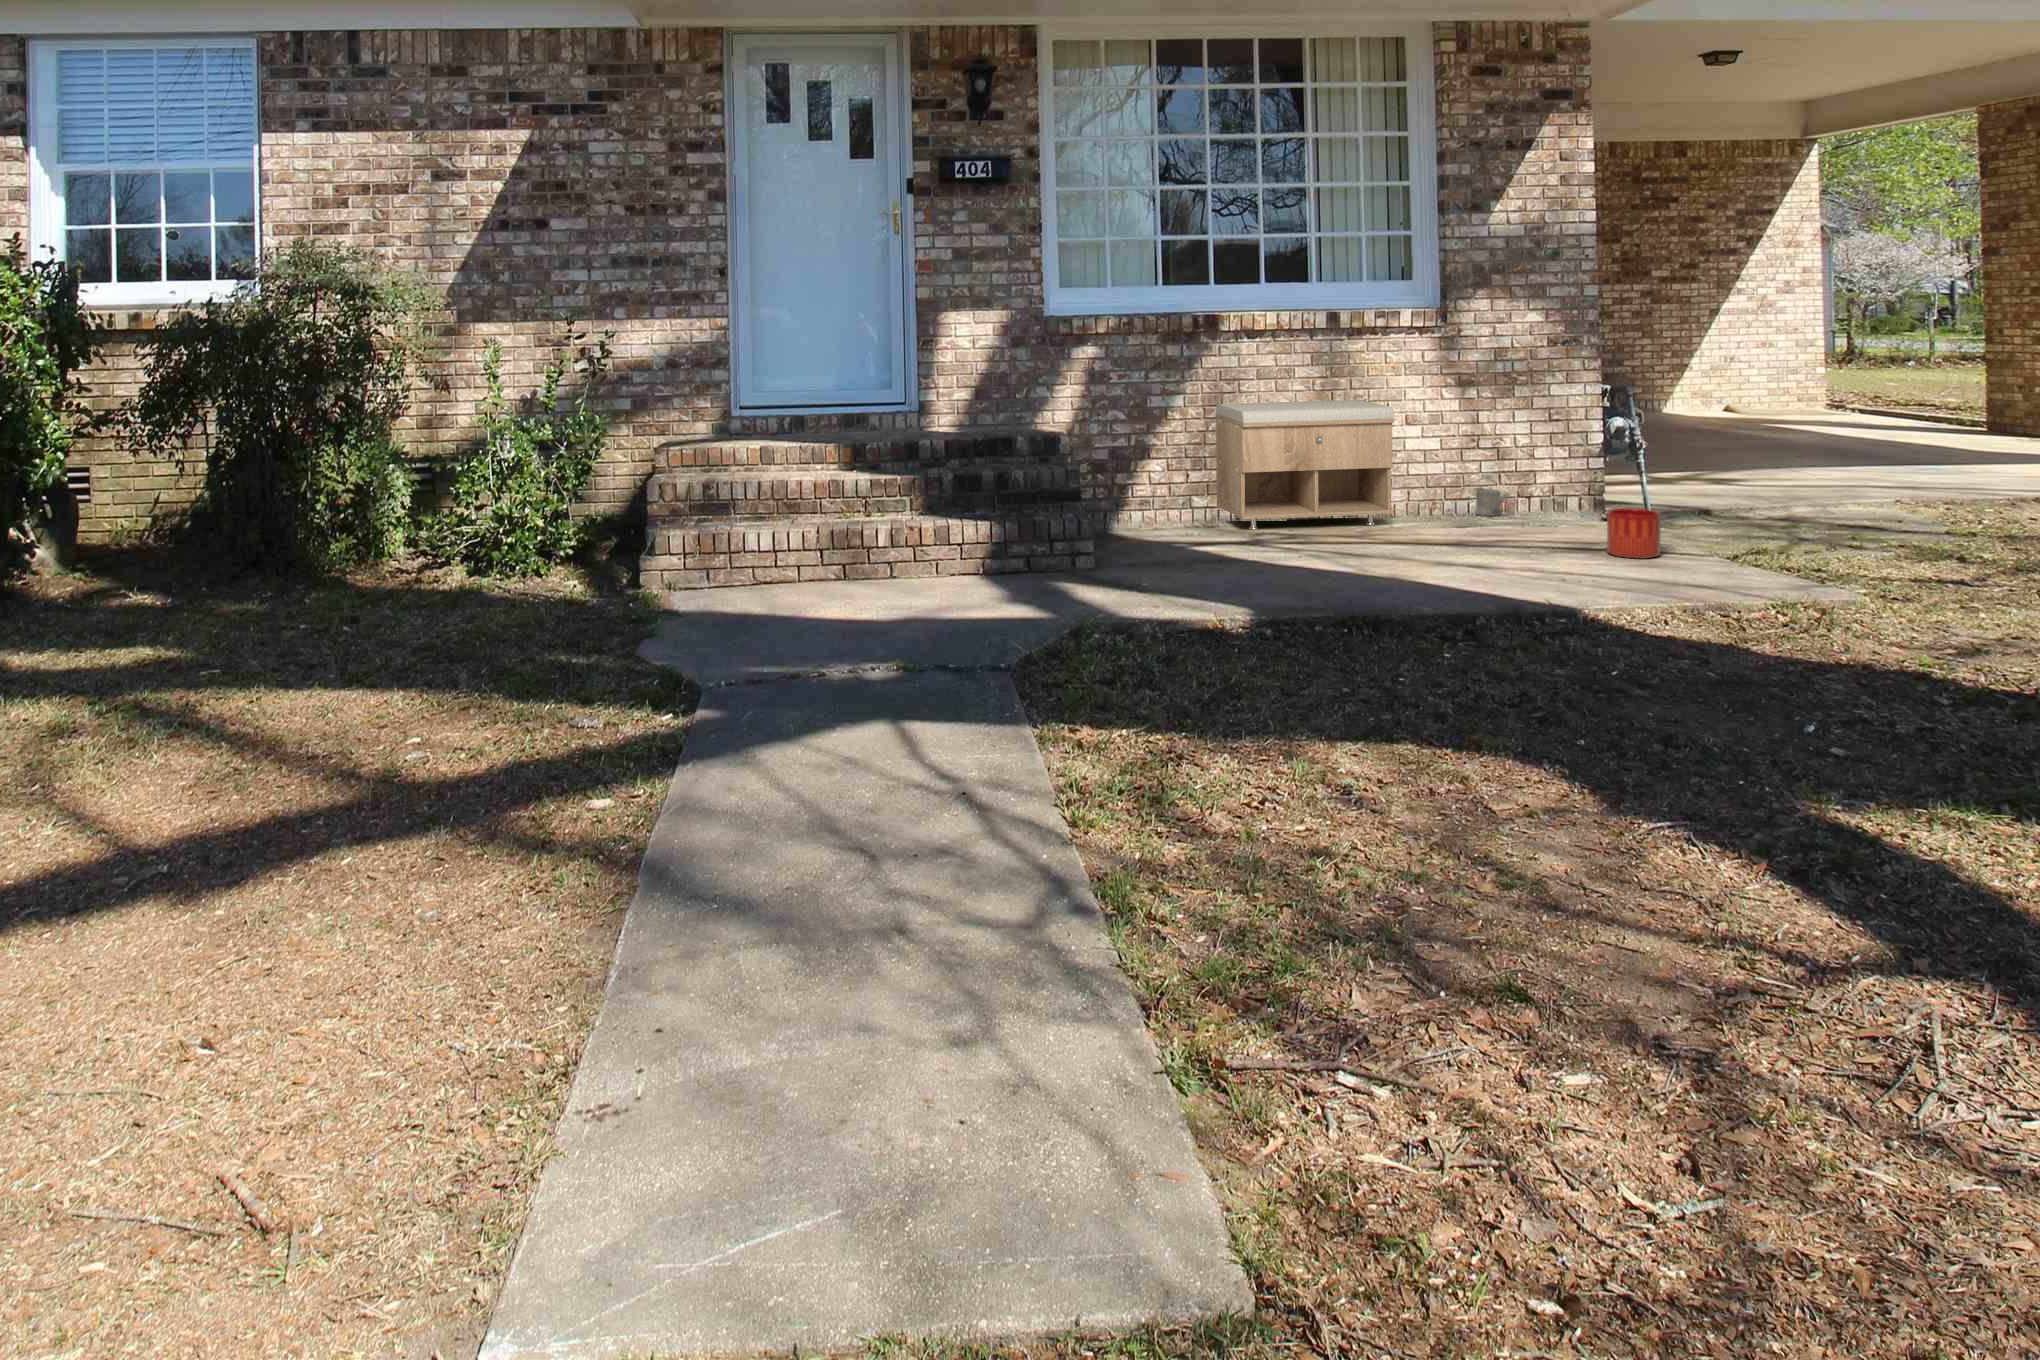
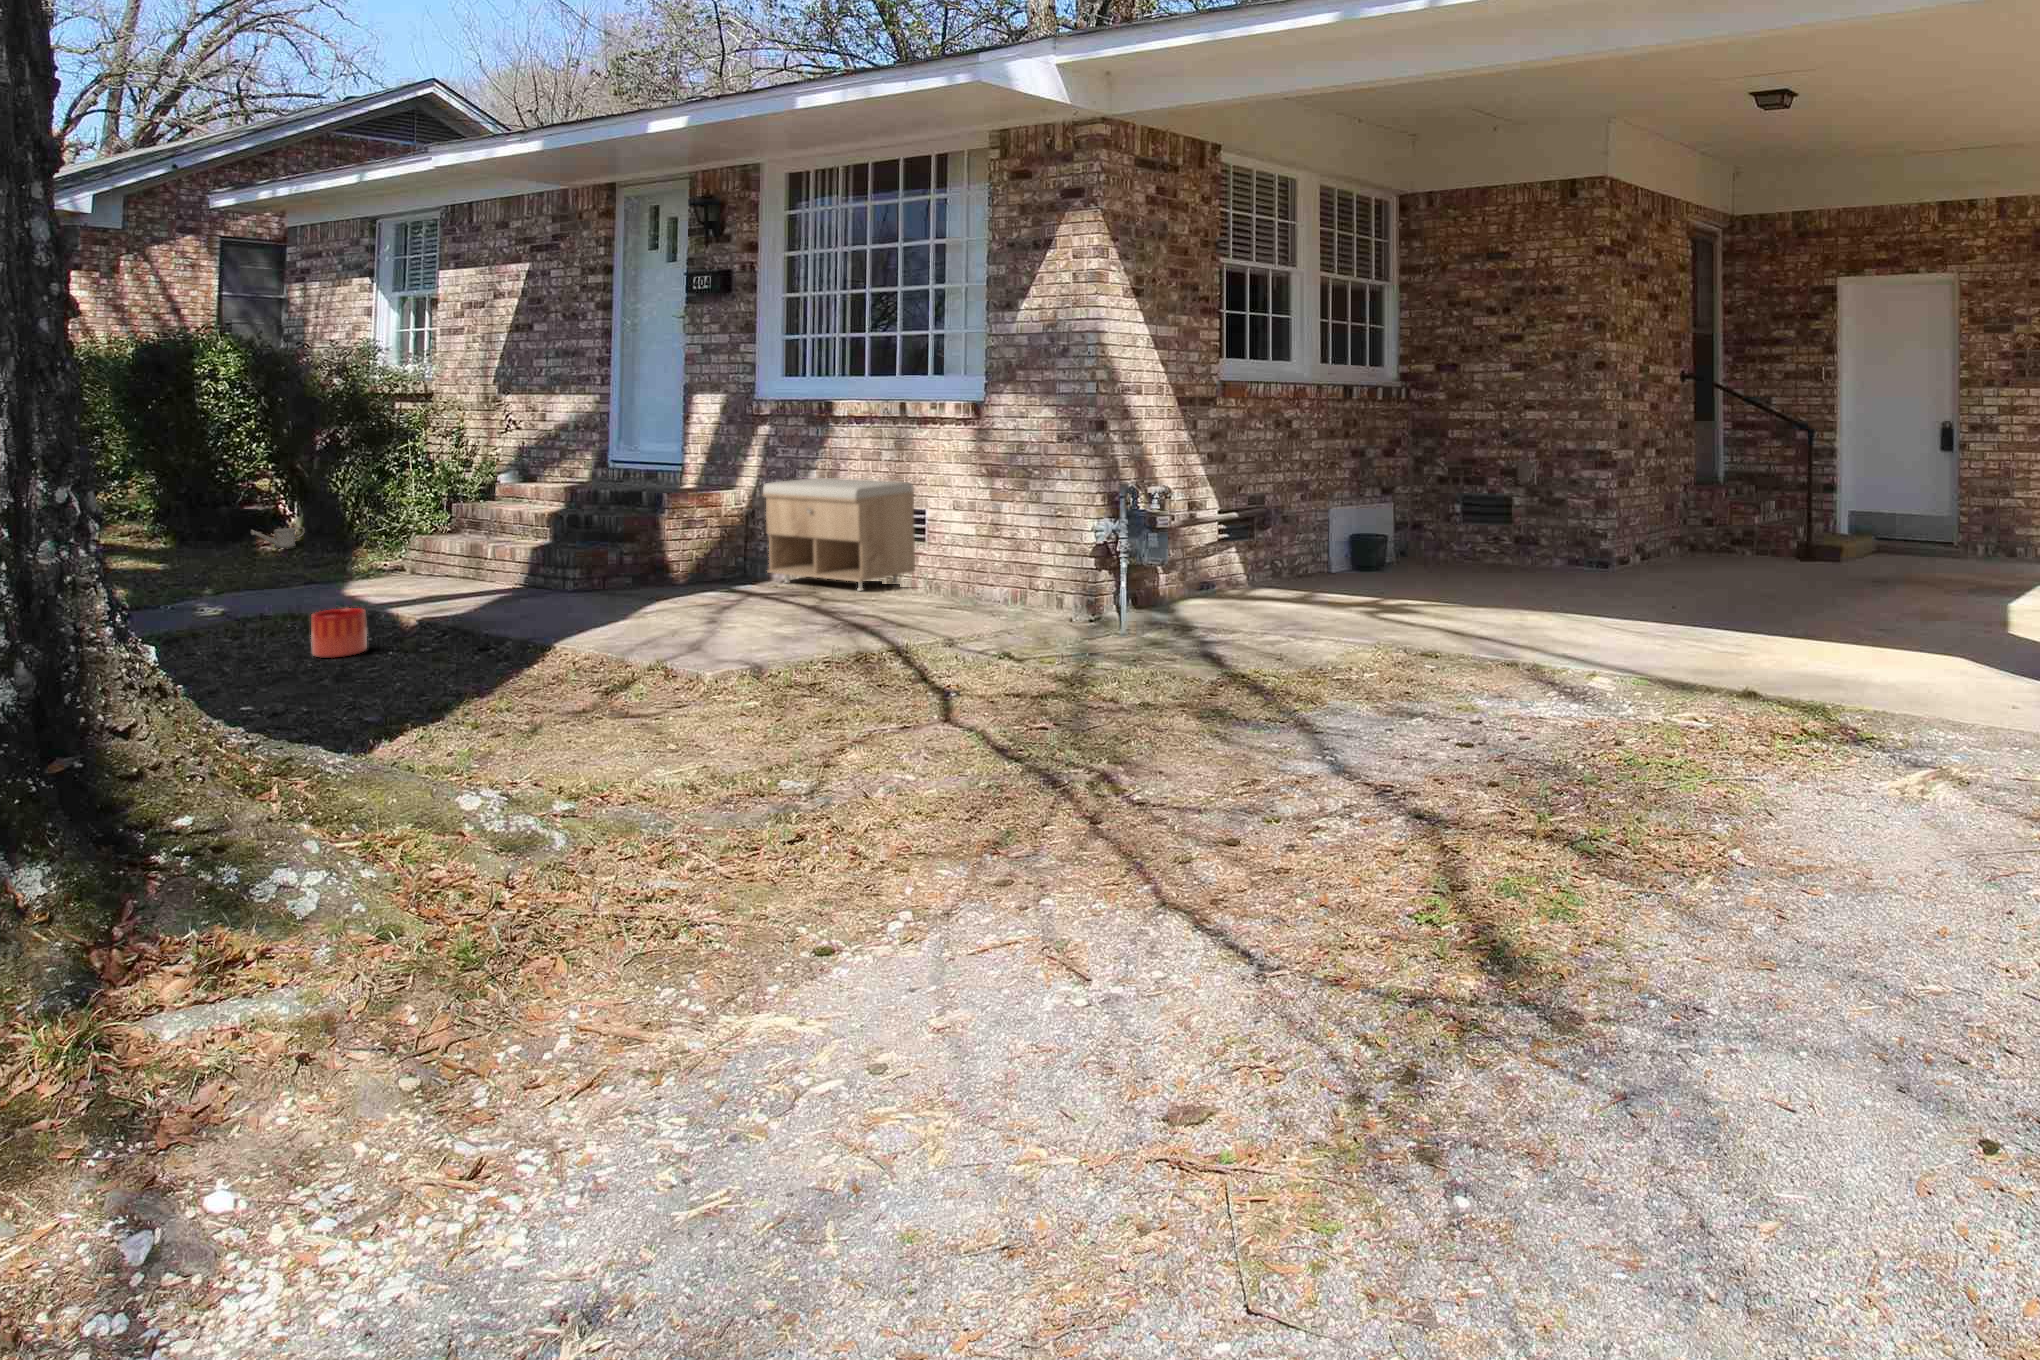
watering can: present [1476,488,1509,516] -> present [251,527,305,548]
planter: present [1607,508,1661,559] -> present [311,608,367,658]

